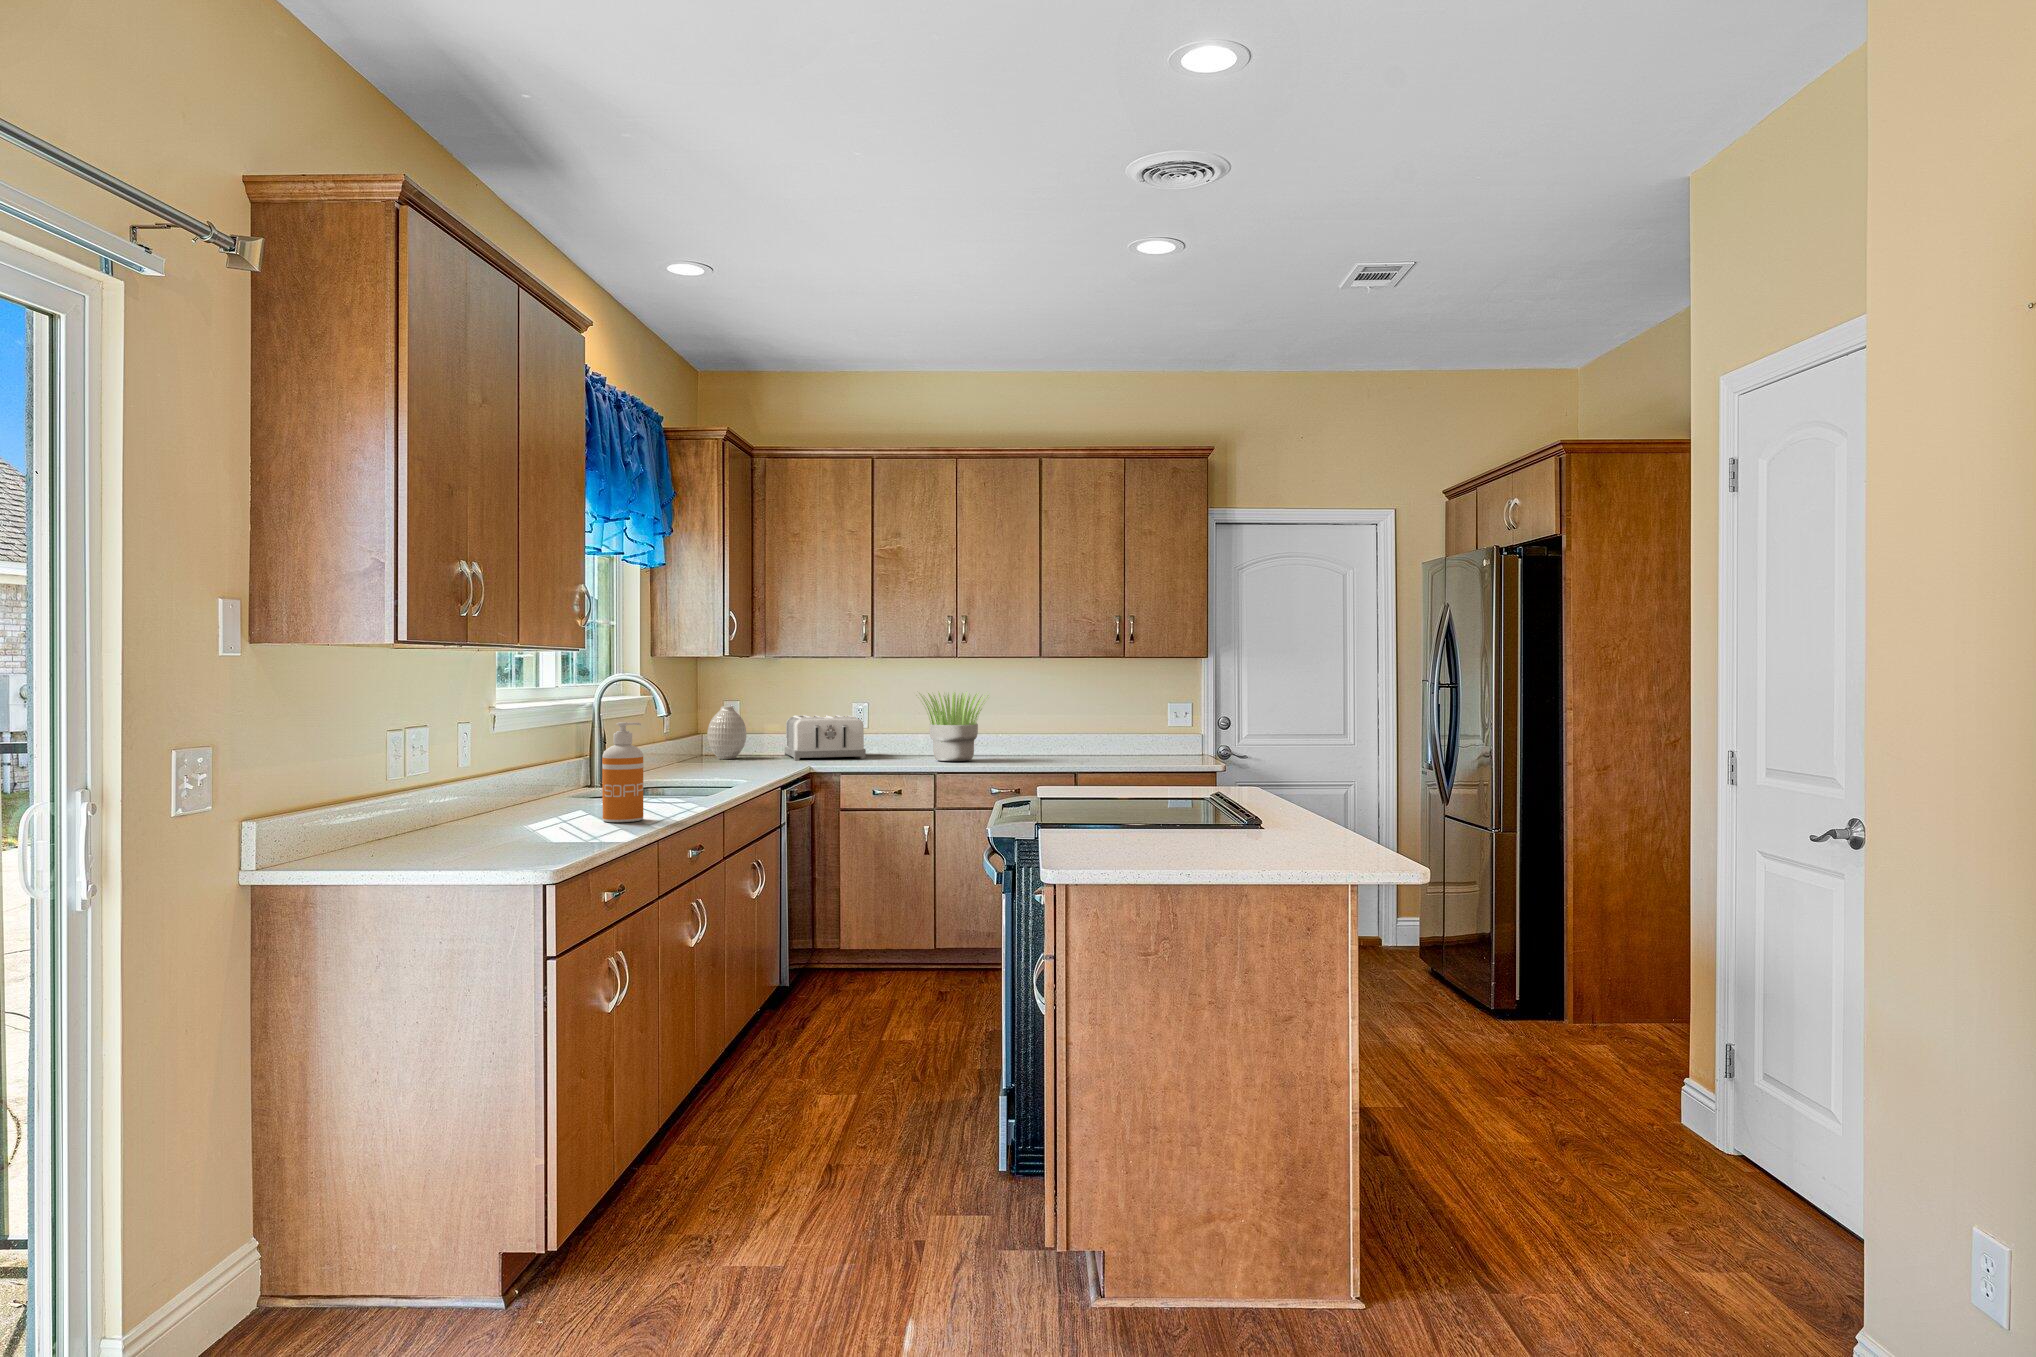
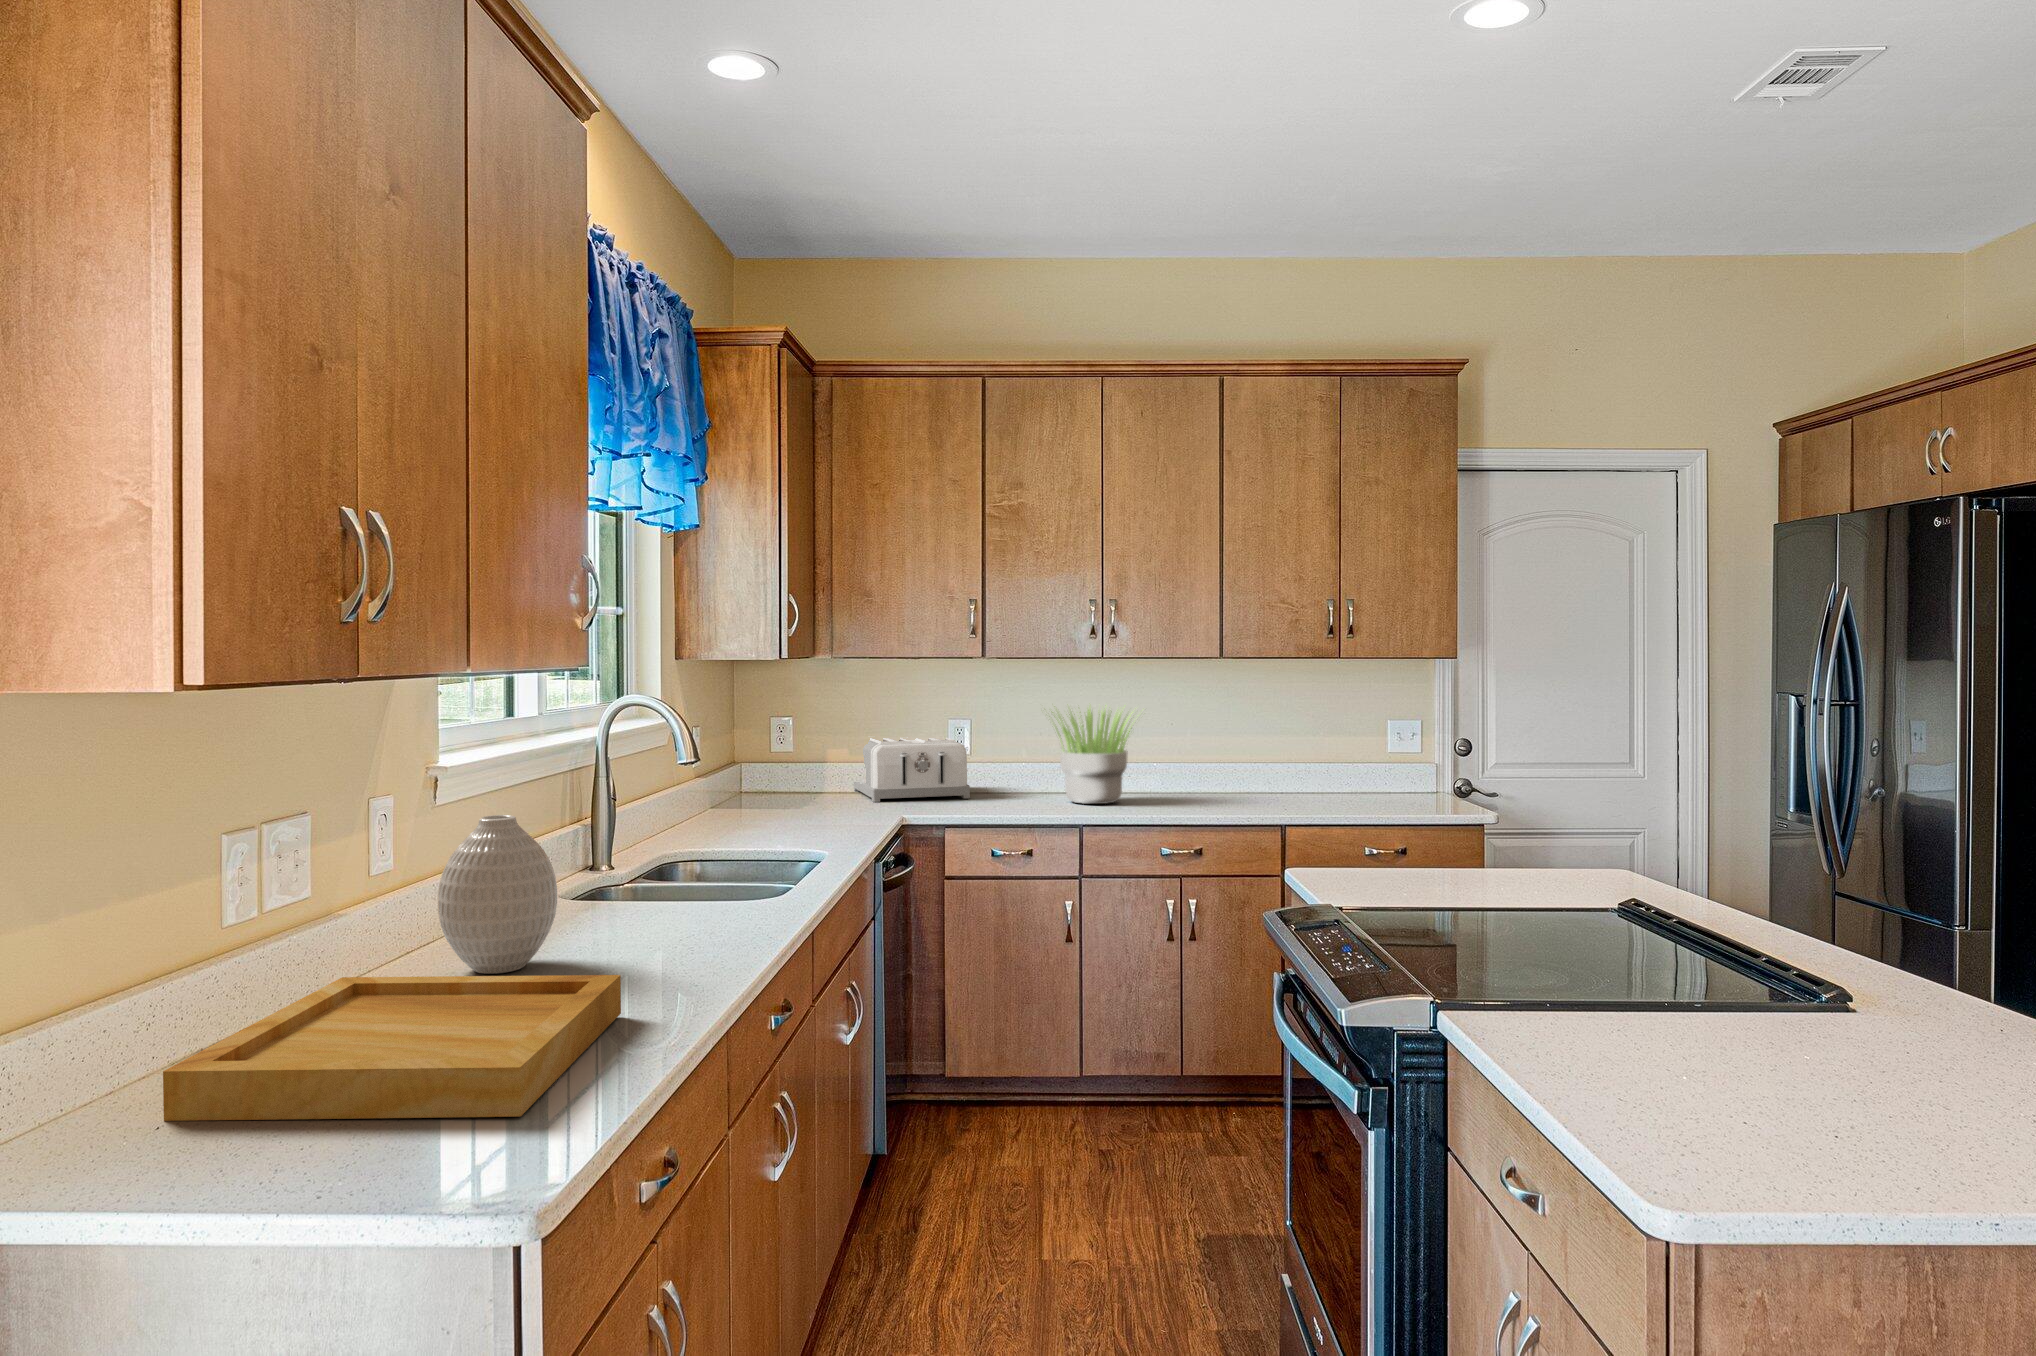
vase: present [707,706,746,759] -> present [438,815,557,974]
soap dispenser: present [602,722,643,822] -> none [623,800,695,980]
tray: none [372,810,598,855] -> present [163,975,621,1121]

